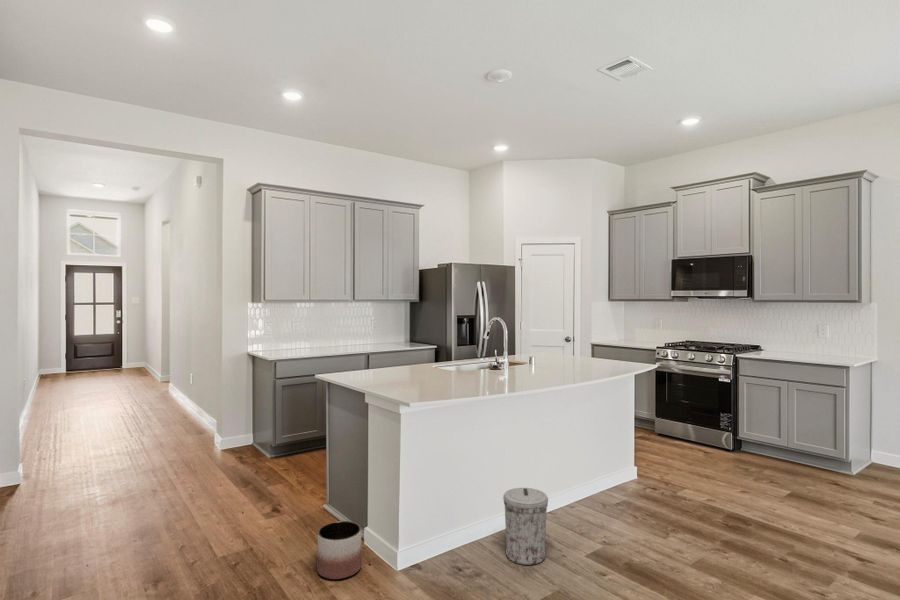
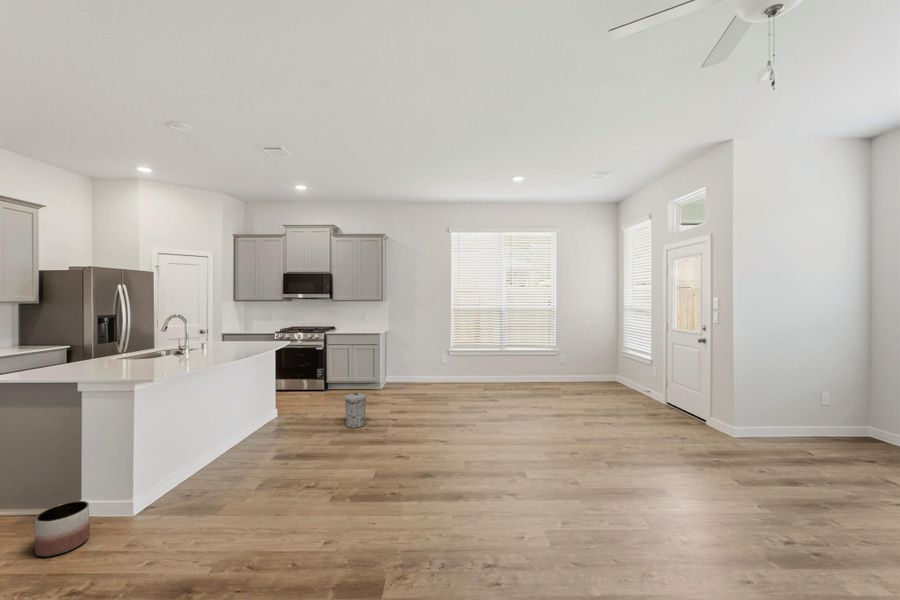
trash can: present [503,488,548,565] -> present [345,393,367,428]

